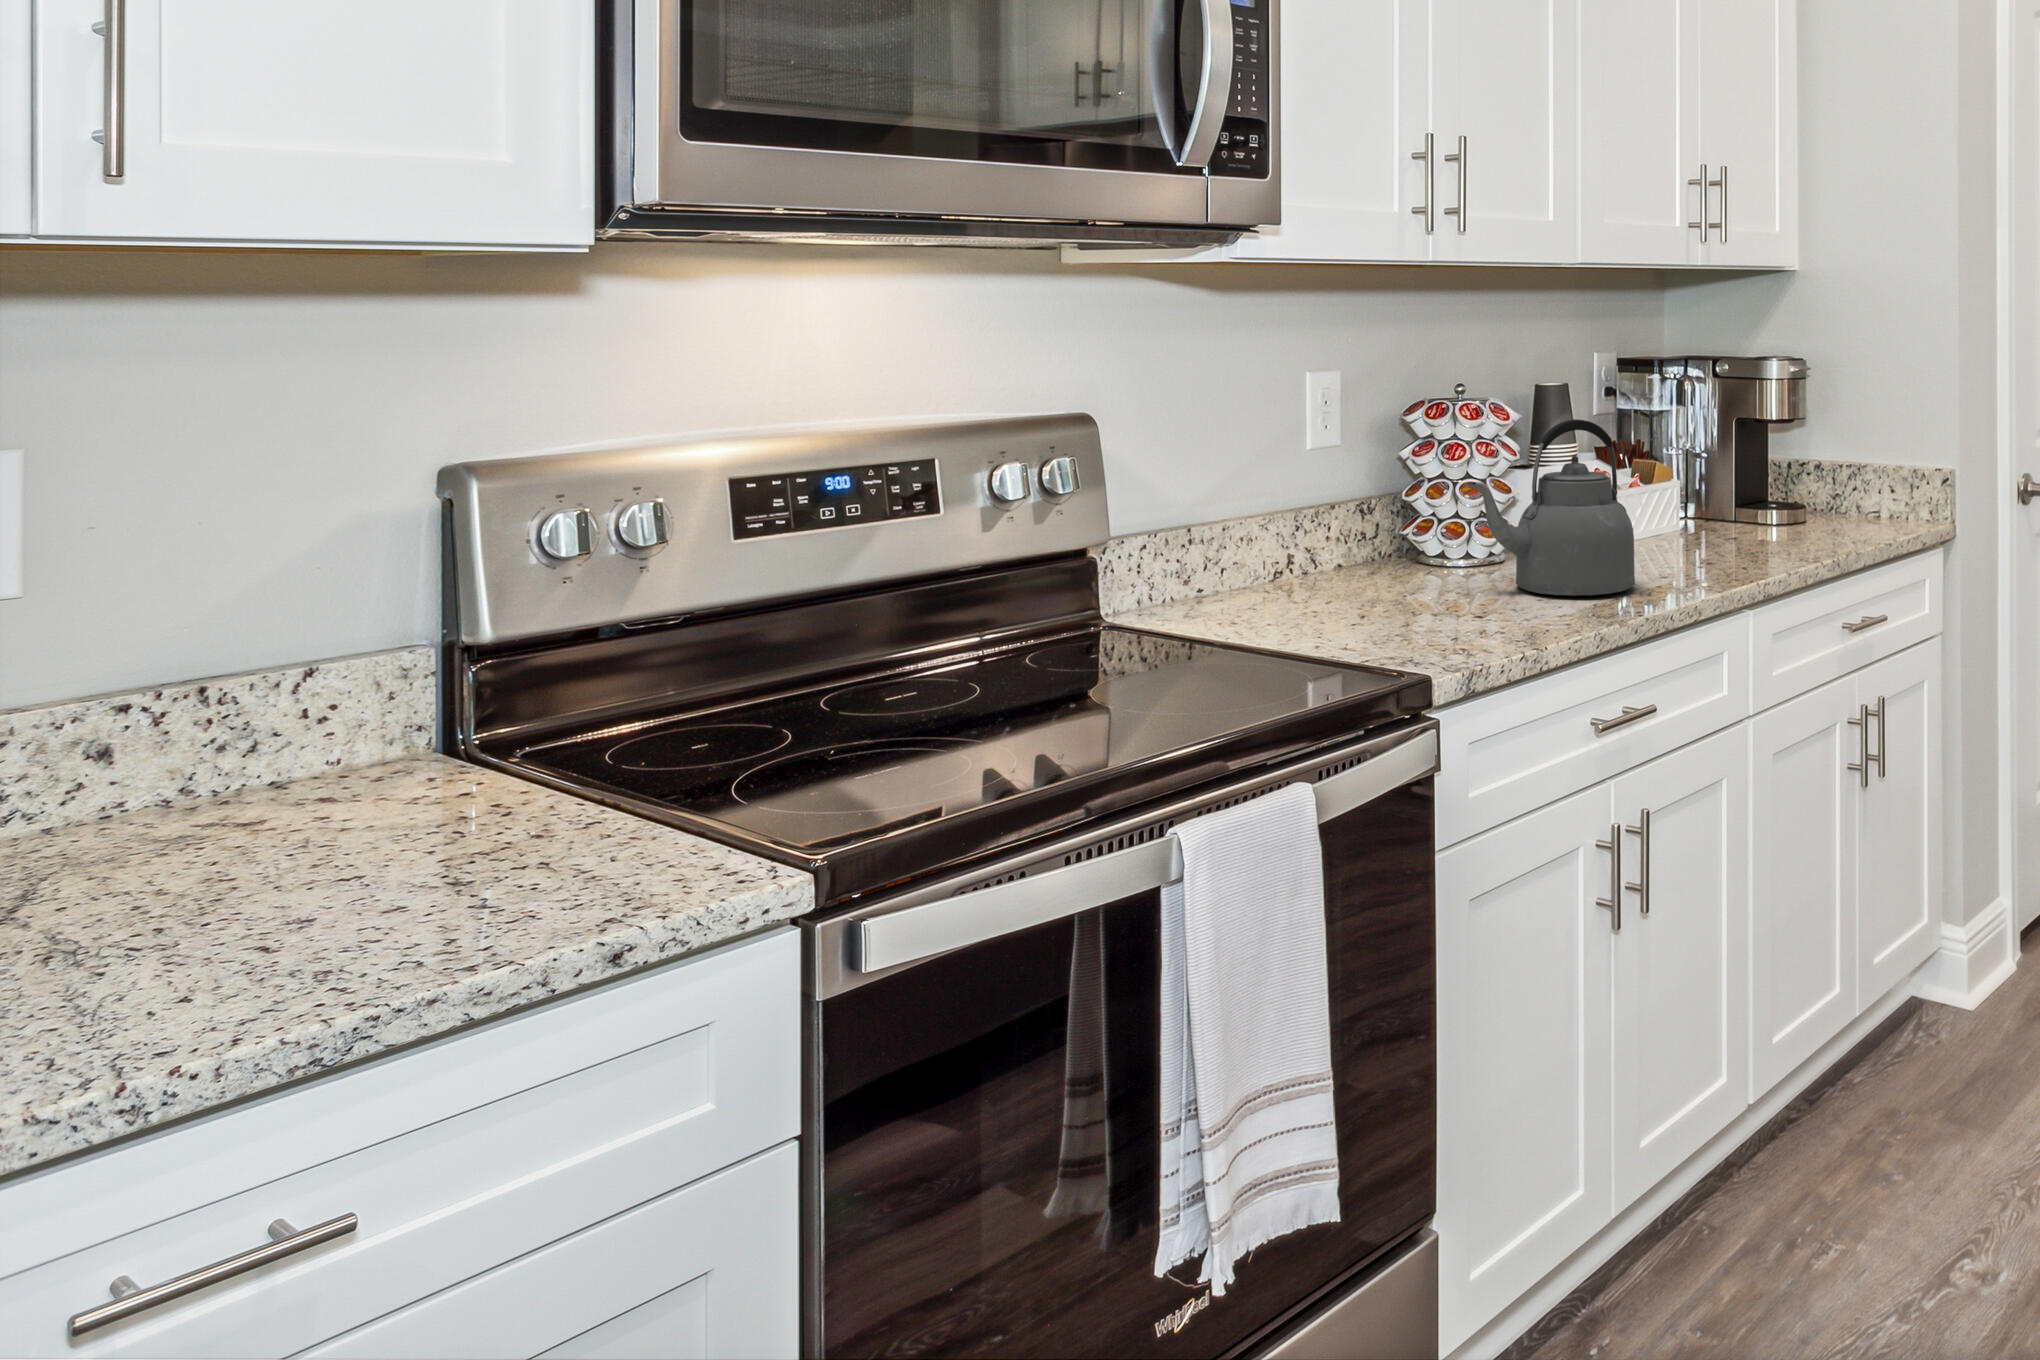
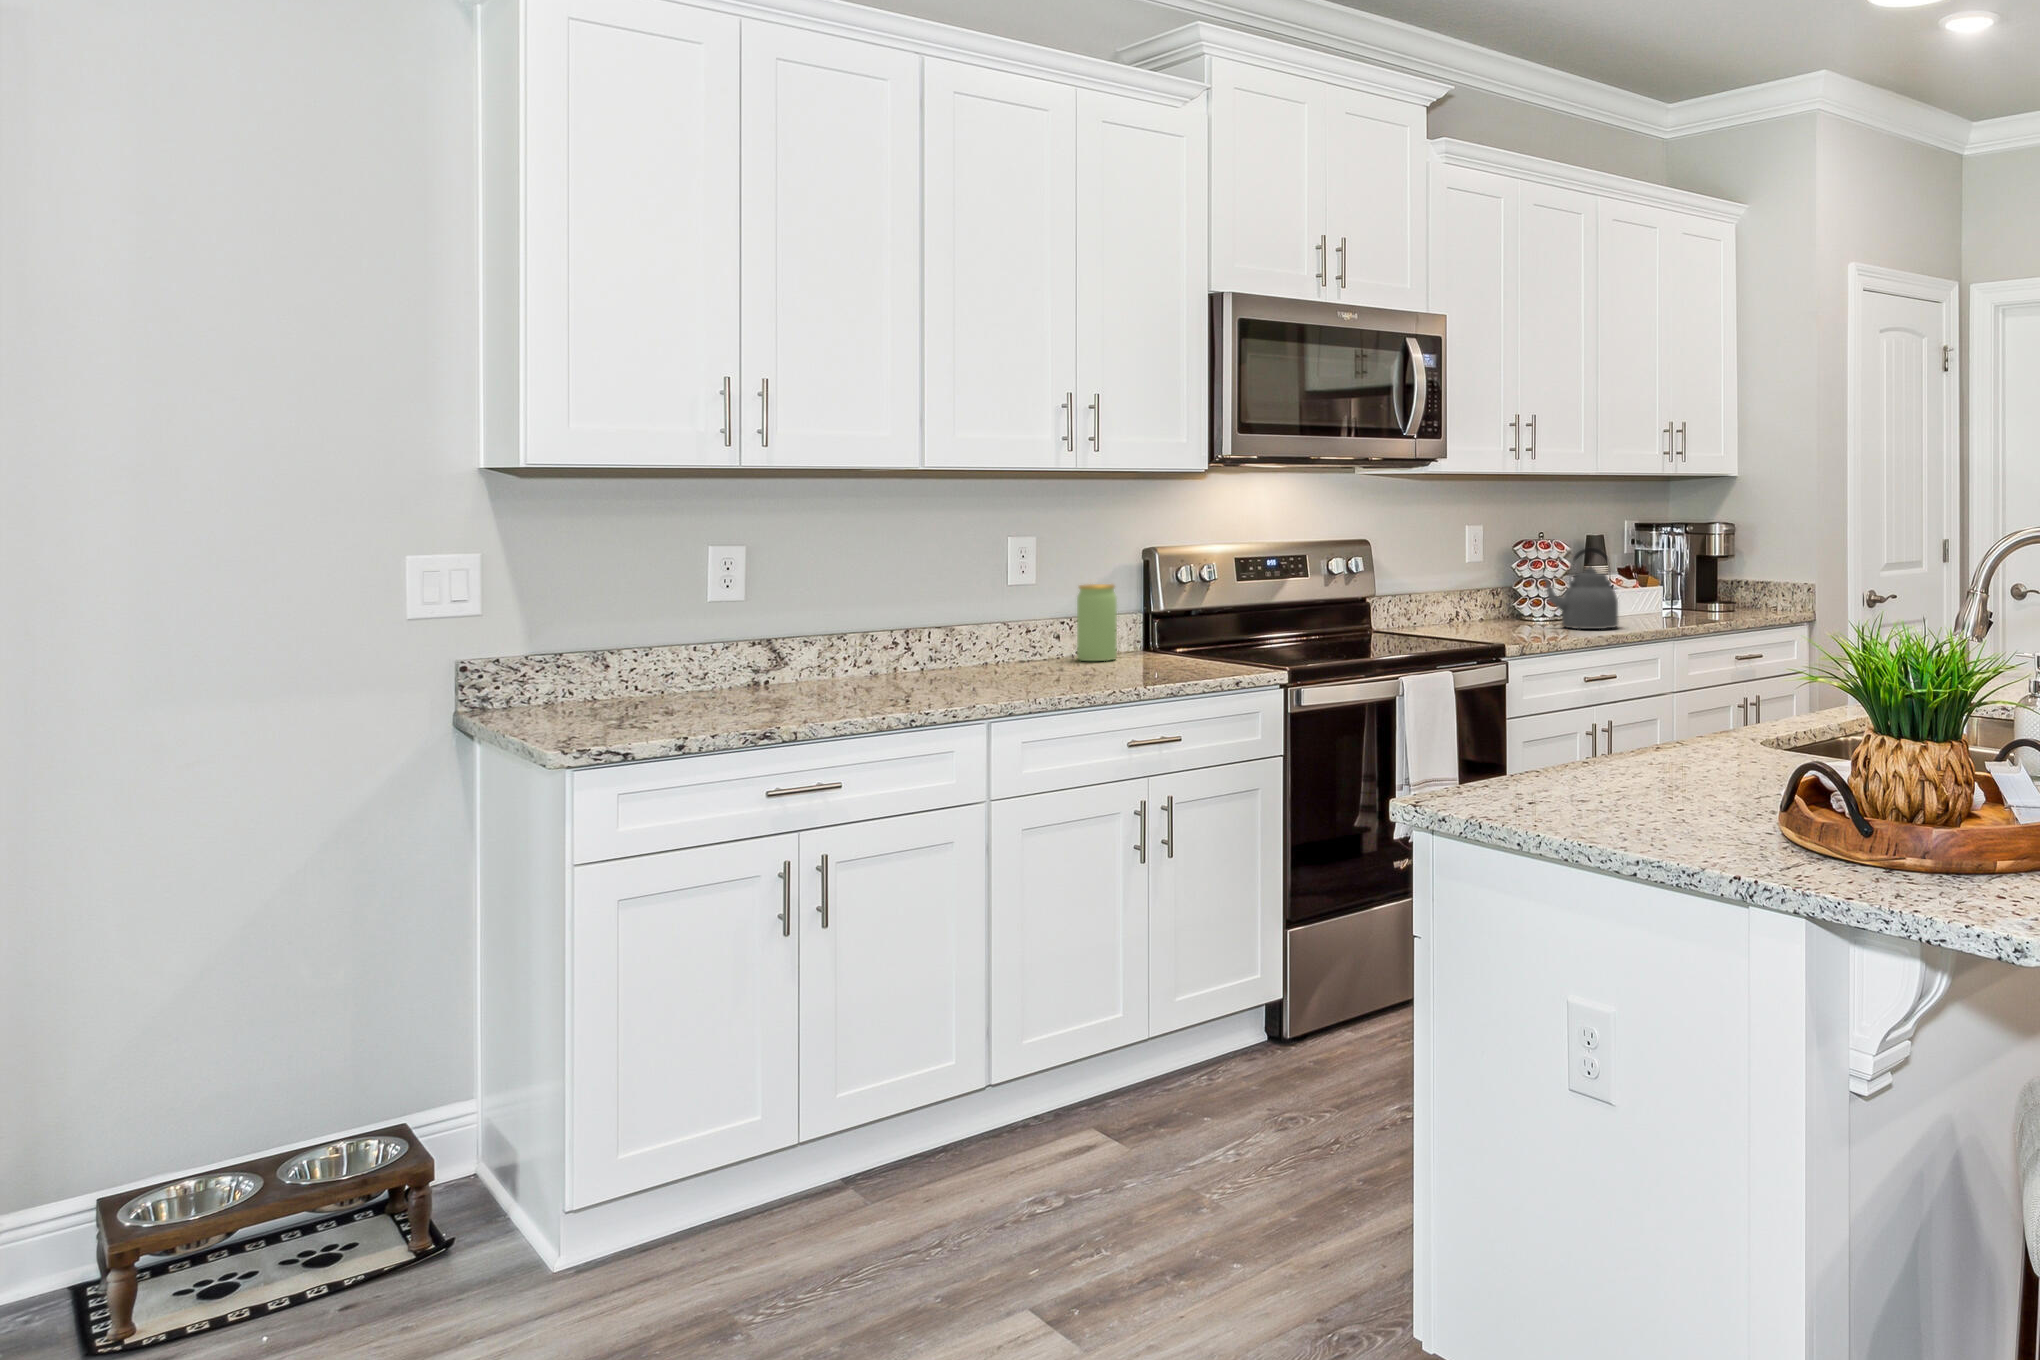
jar: none [163,584,312,831] -> present [1077,584,1117,661]

